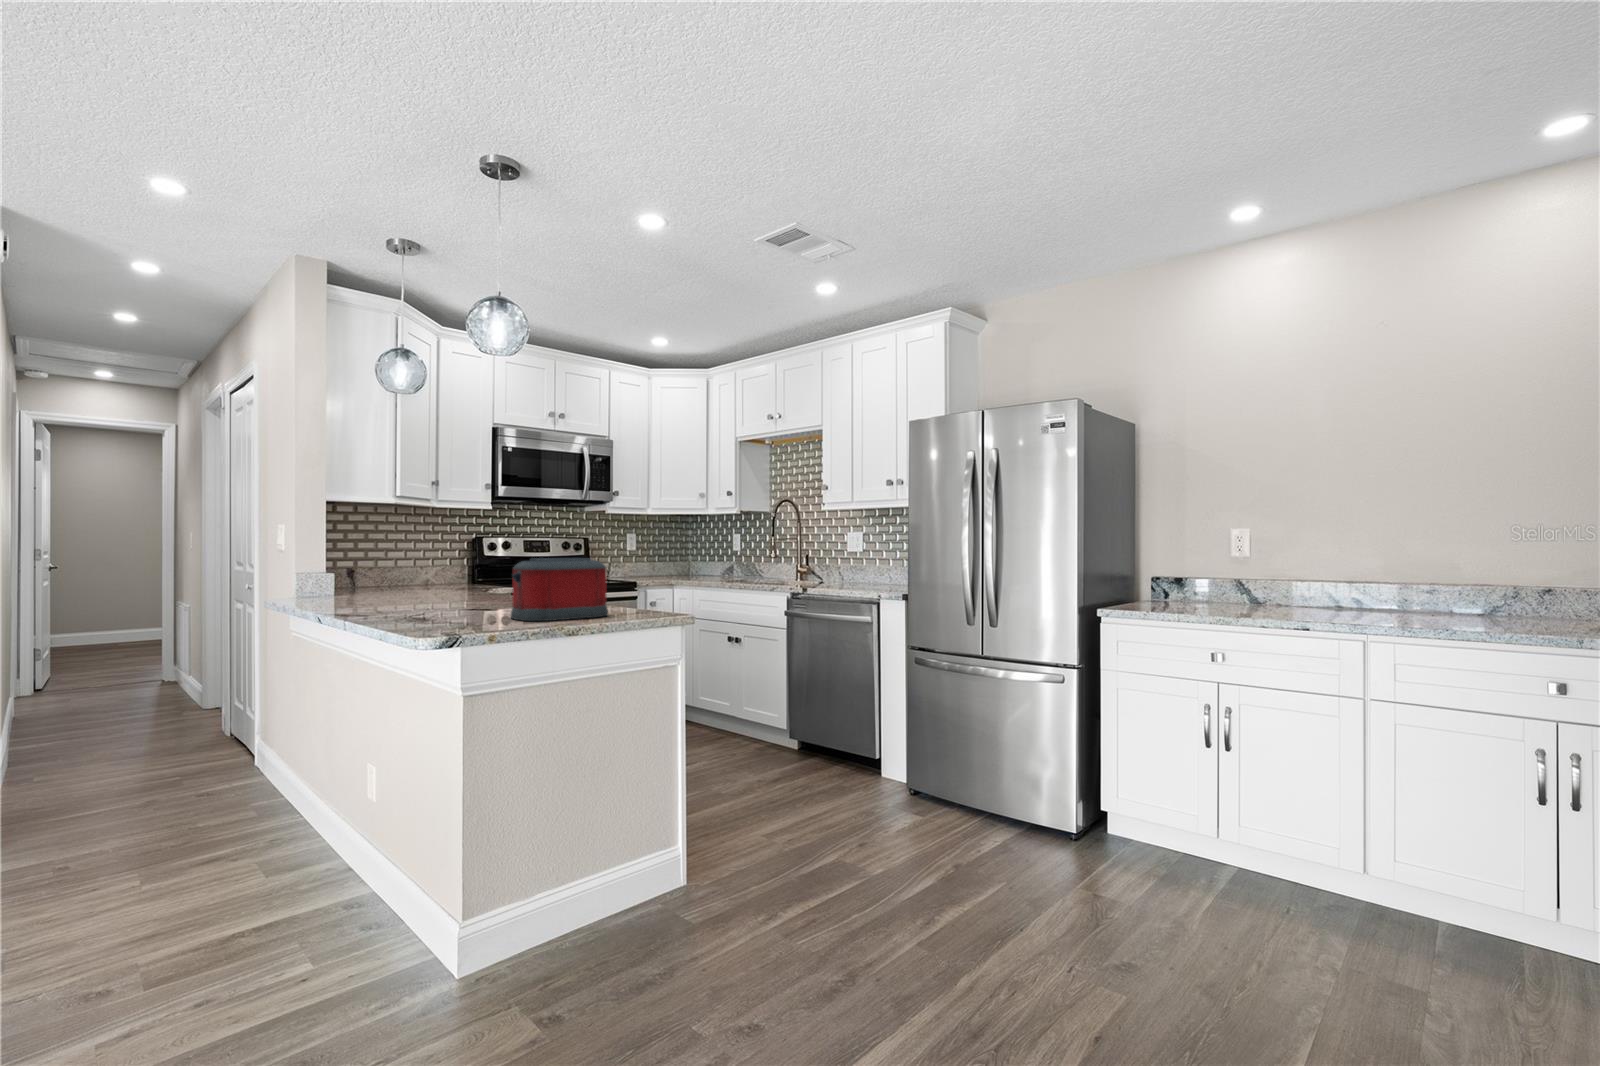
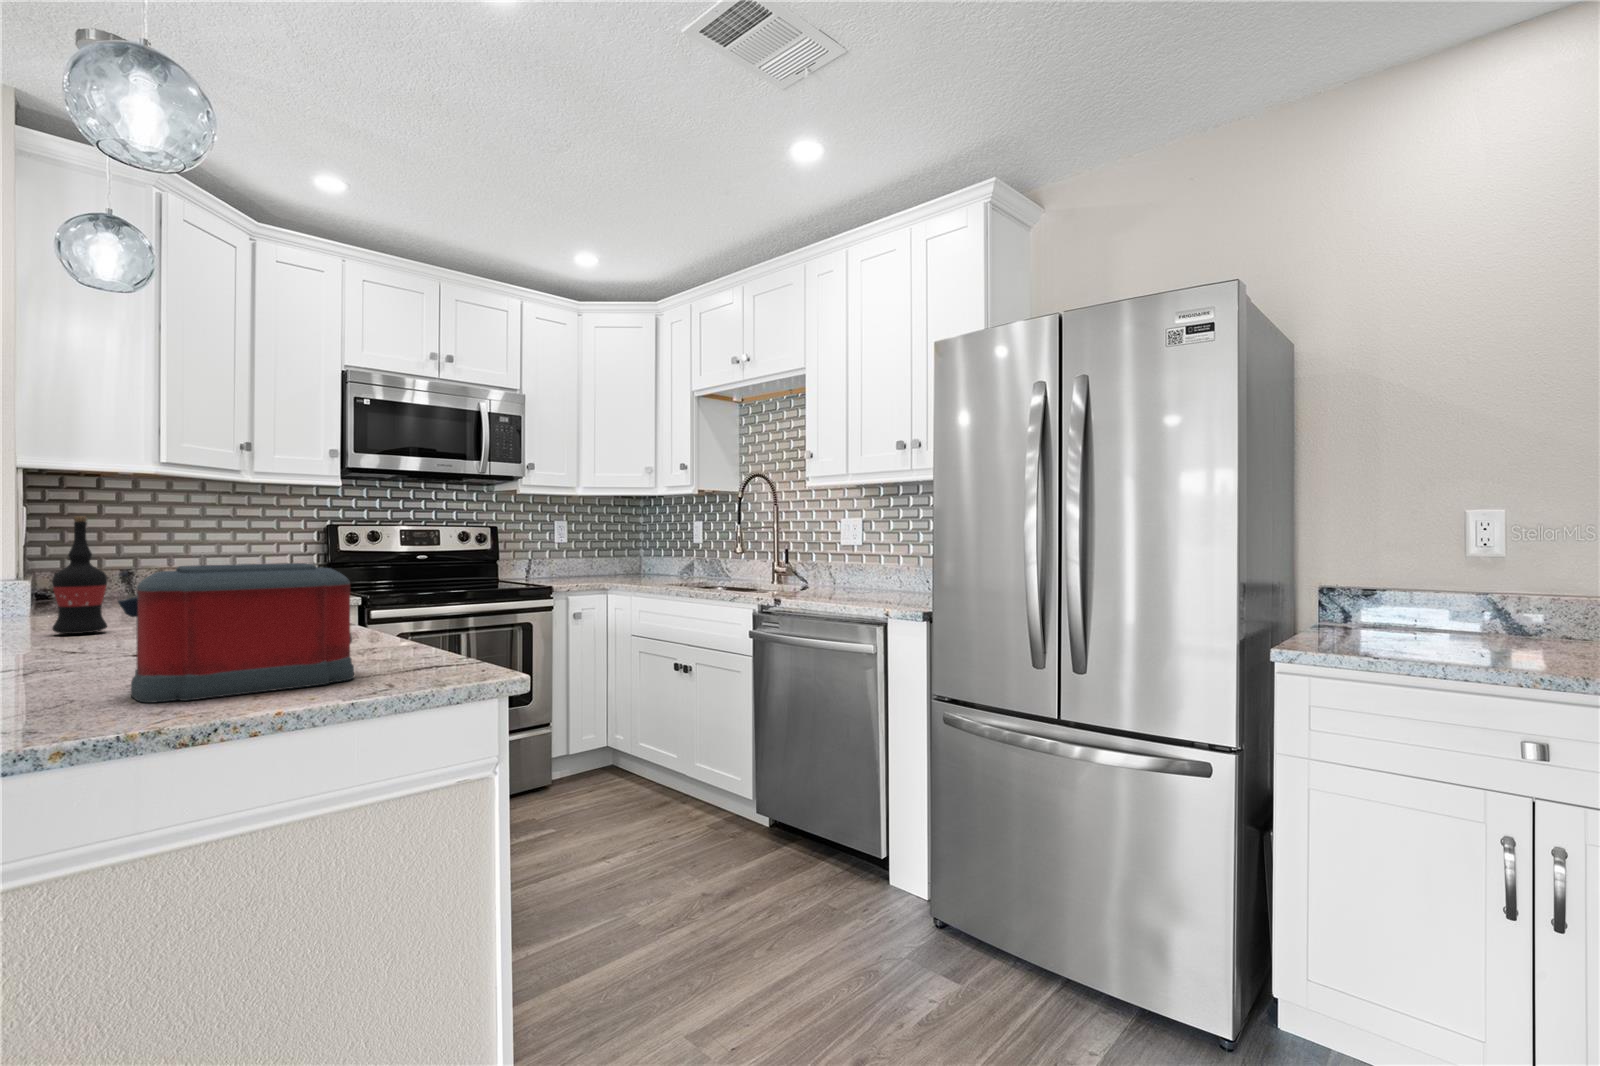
wine bottle: none [382,533,410,603] -> present [52,516,107,634]

